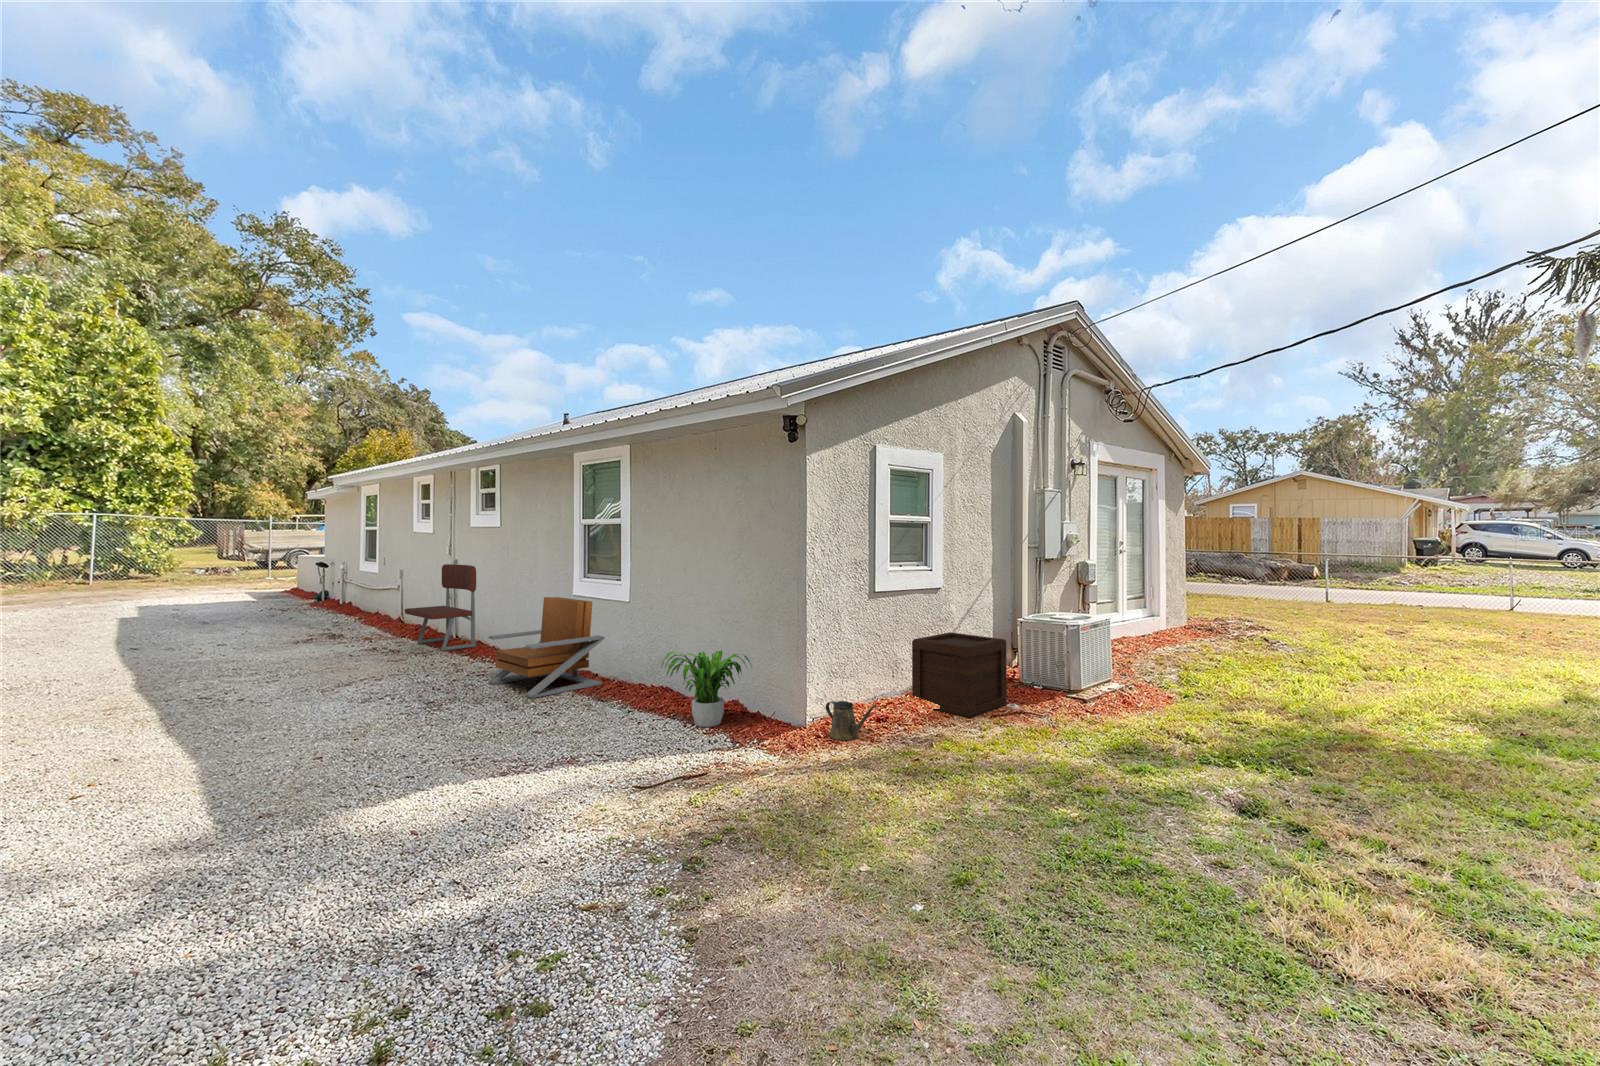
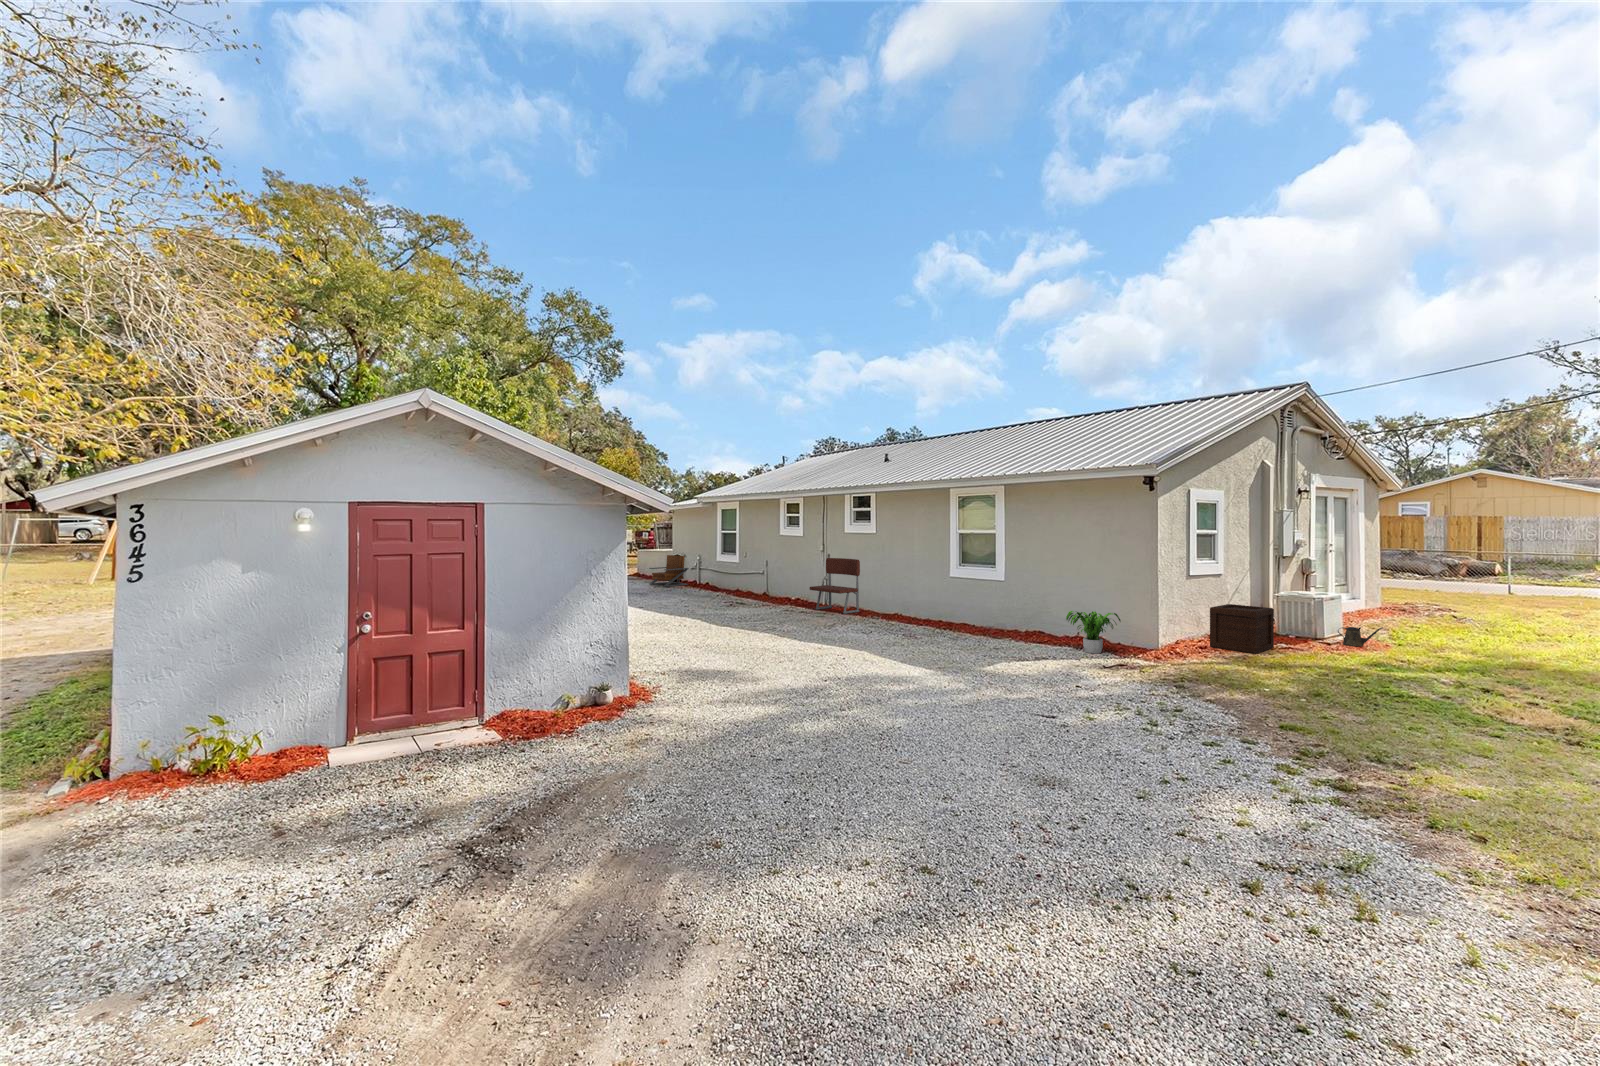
lounge chair: present [489,597,604,698] -> present [649,555,689,587]
watering can: present [826,701,876,740] -> present [1338,627,1382,646]

